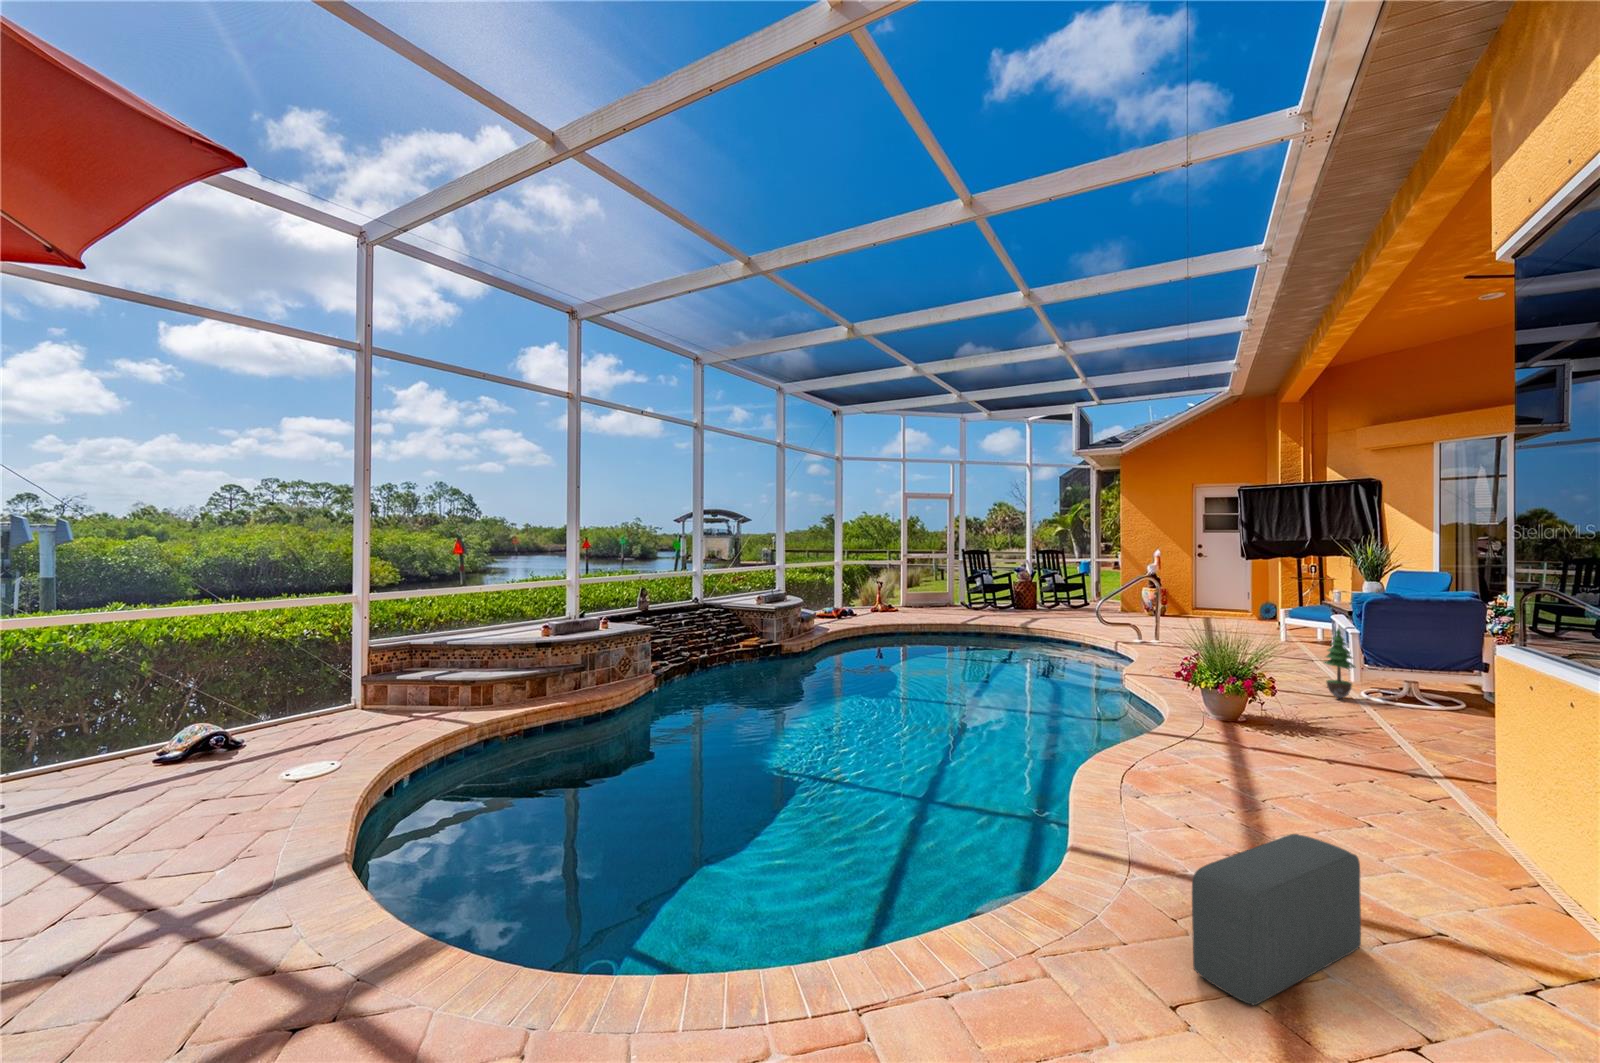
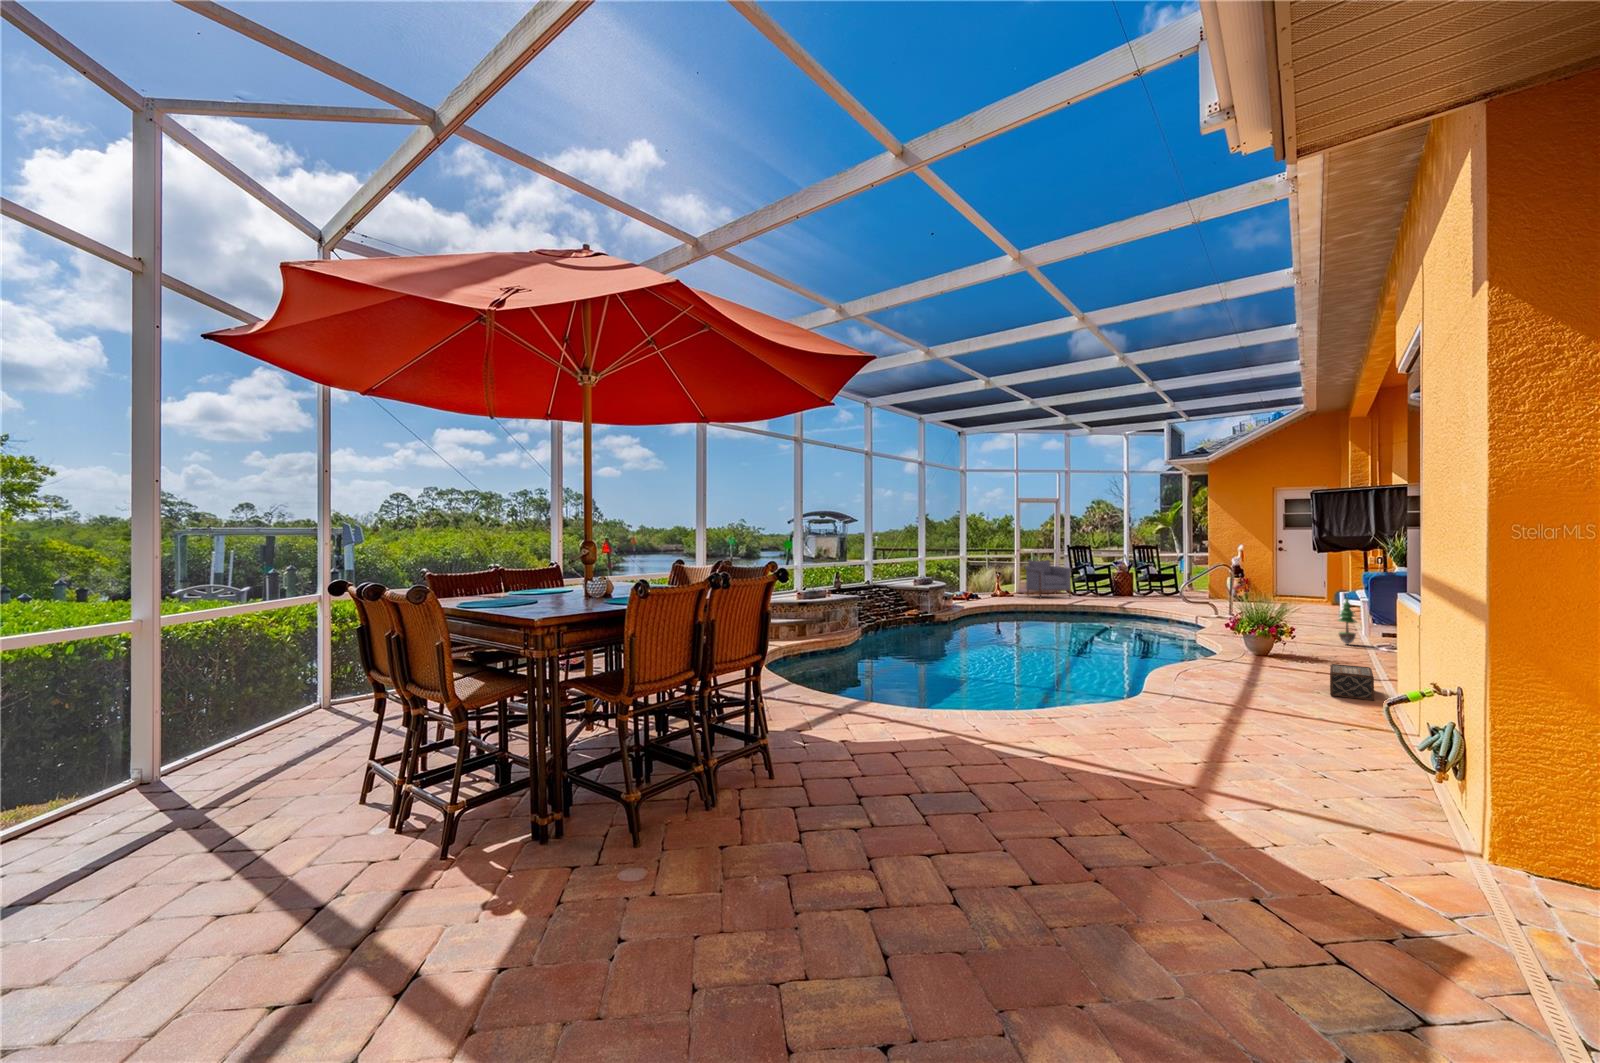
armchair: none [912,568,966,615] -> present [1025,560,1071,597]
woven basket: none [1412,790,1552,901] -> present [1330,664,1374,700]
pouf: present [1192,834,1361,1005] -> none [1196,664,1272,714]

